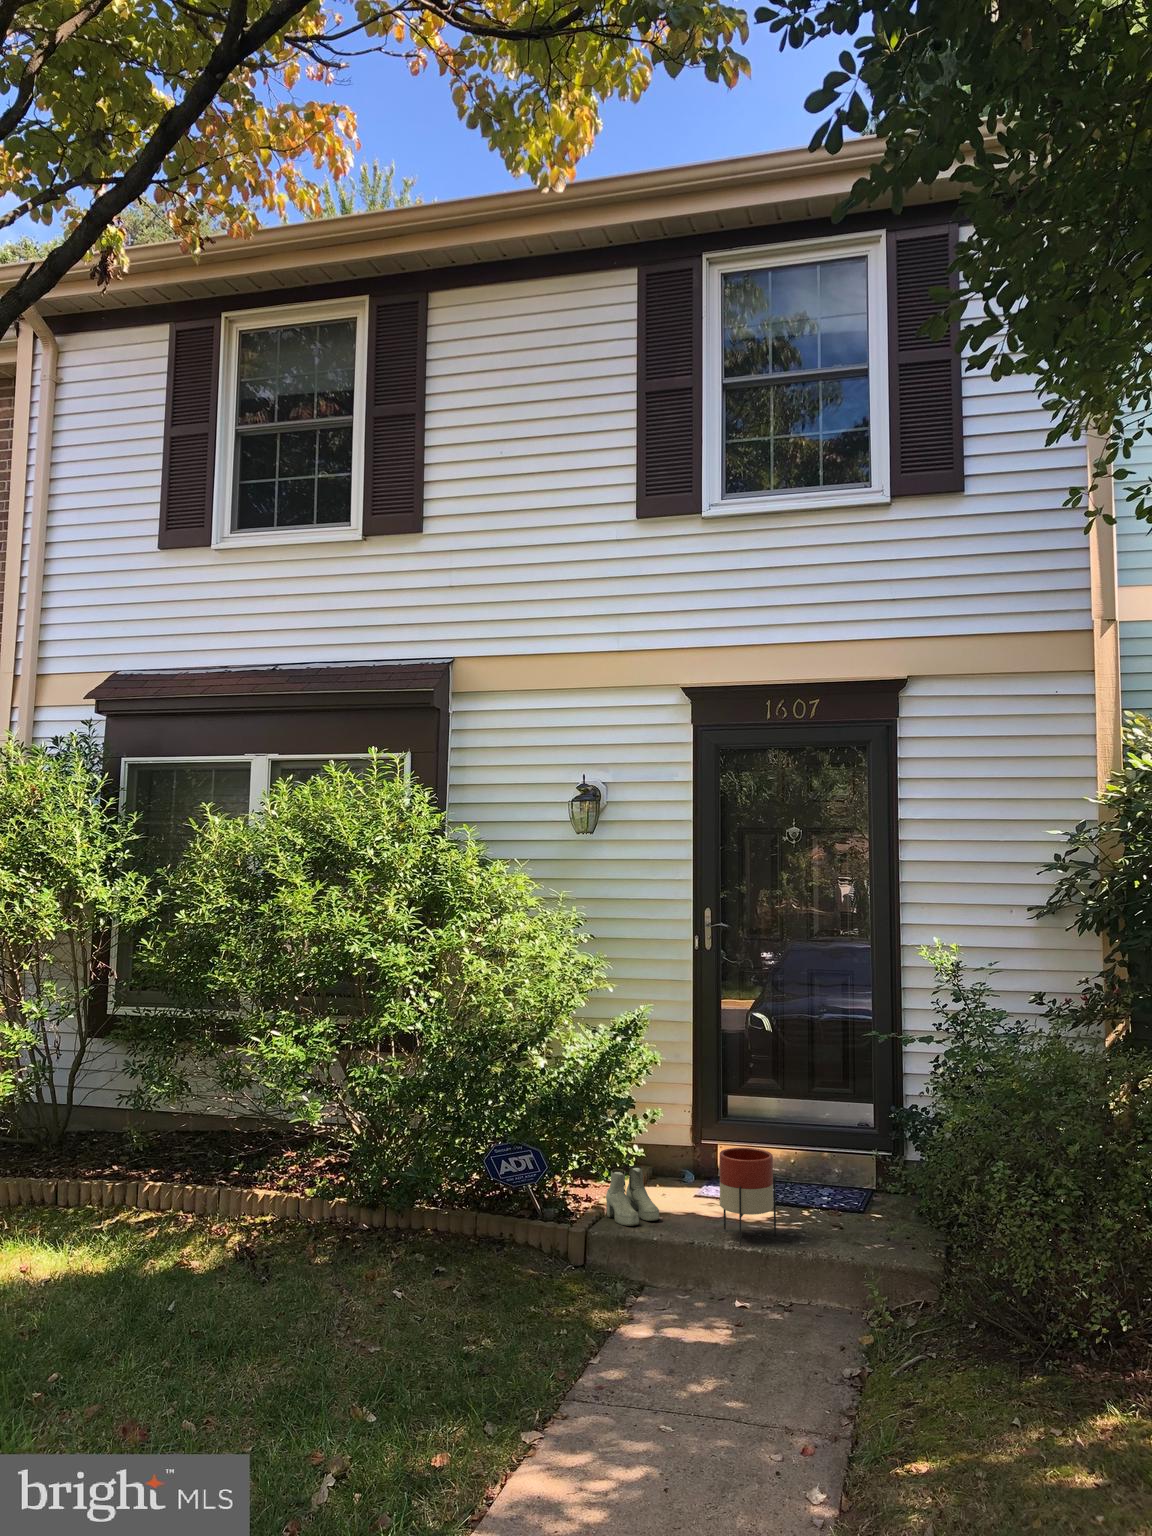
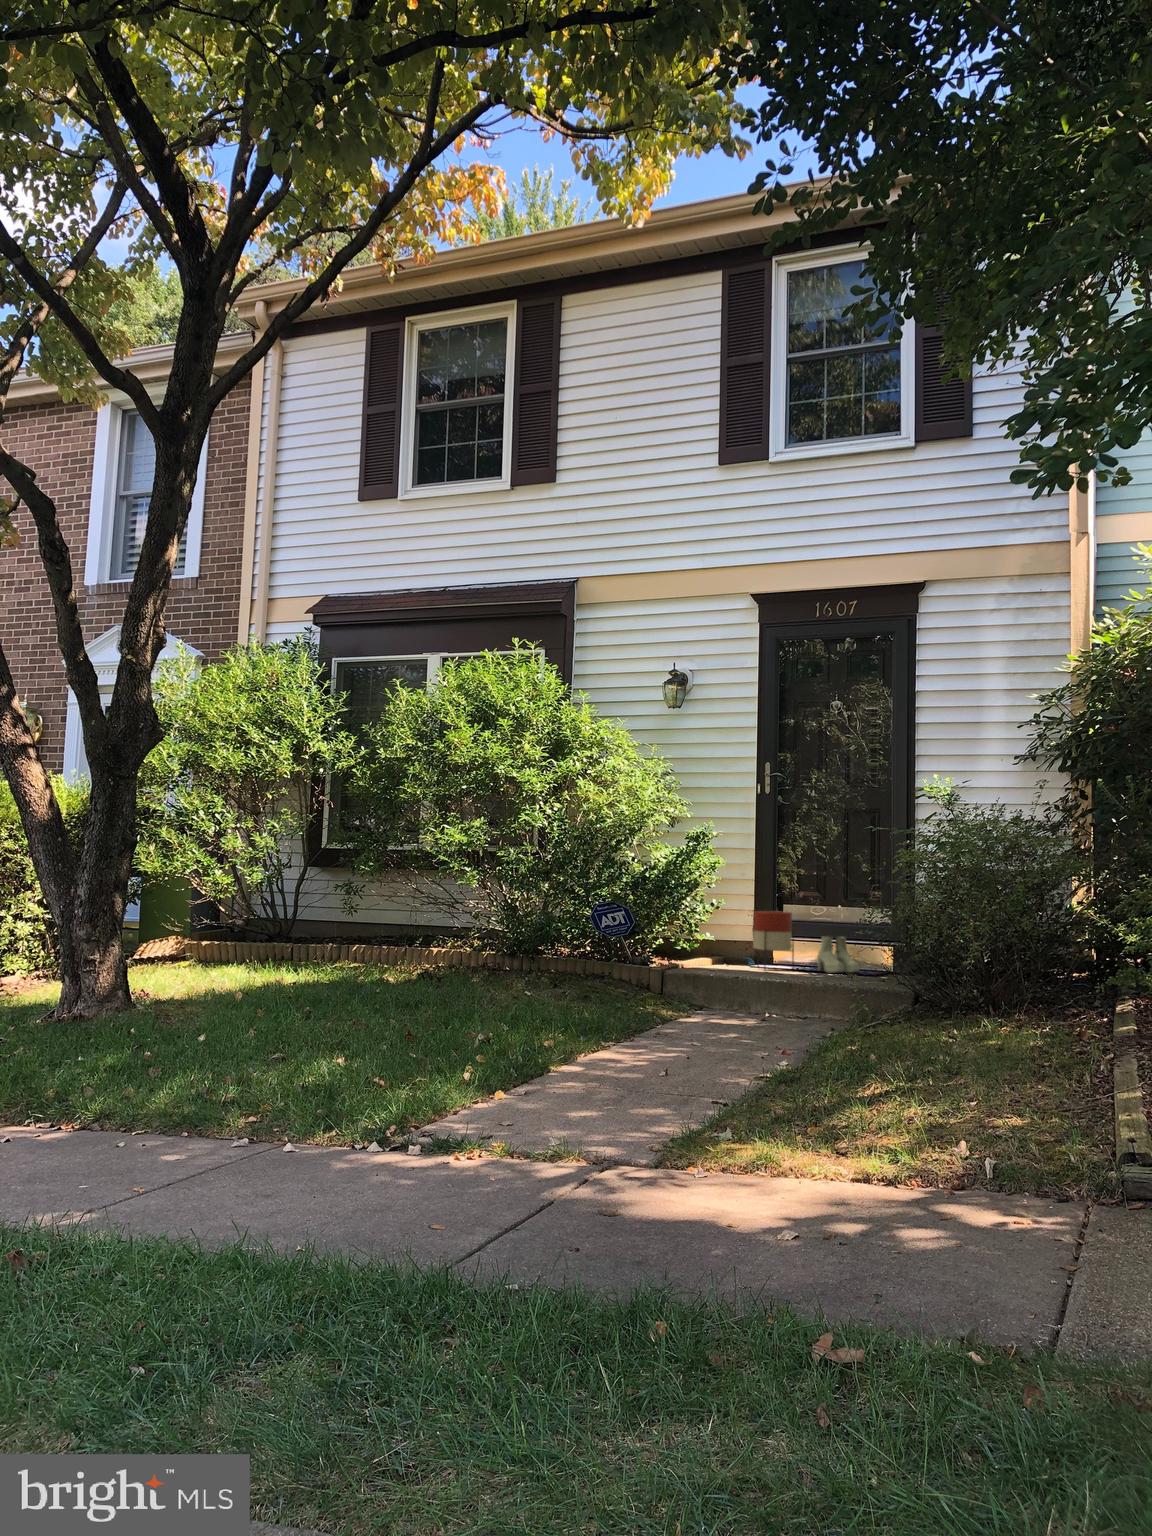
boots: present [606,1166,659,1226] -> present [817,936,859,973]

